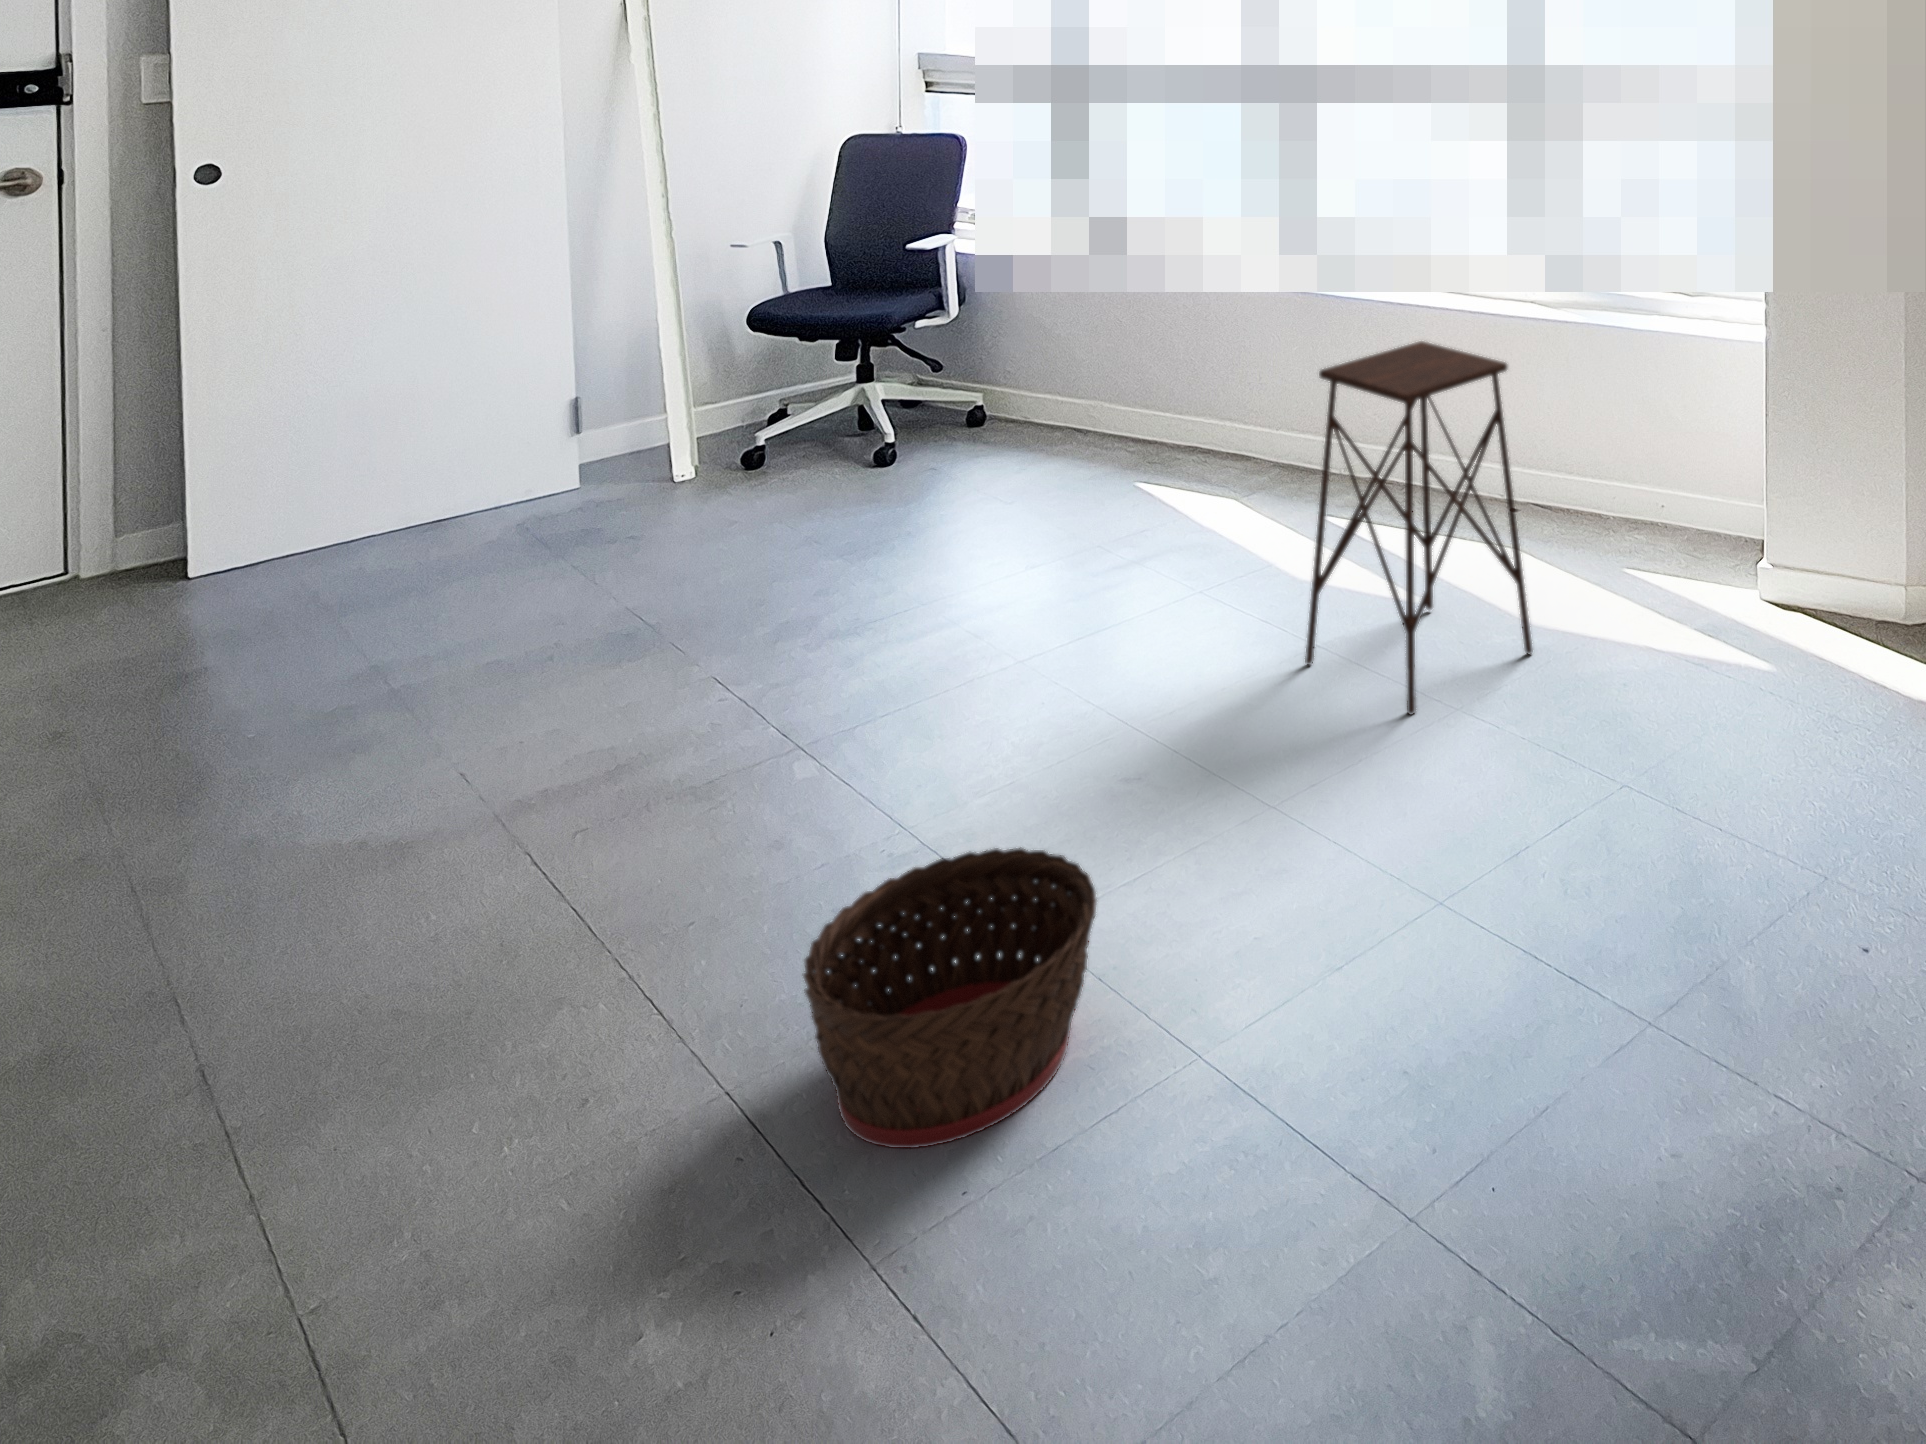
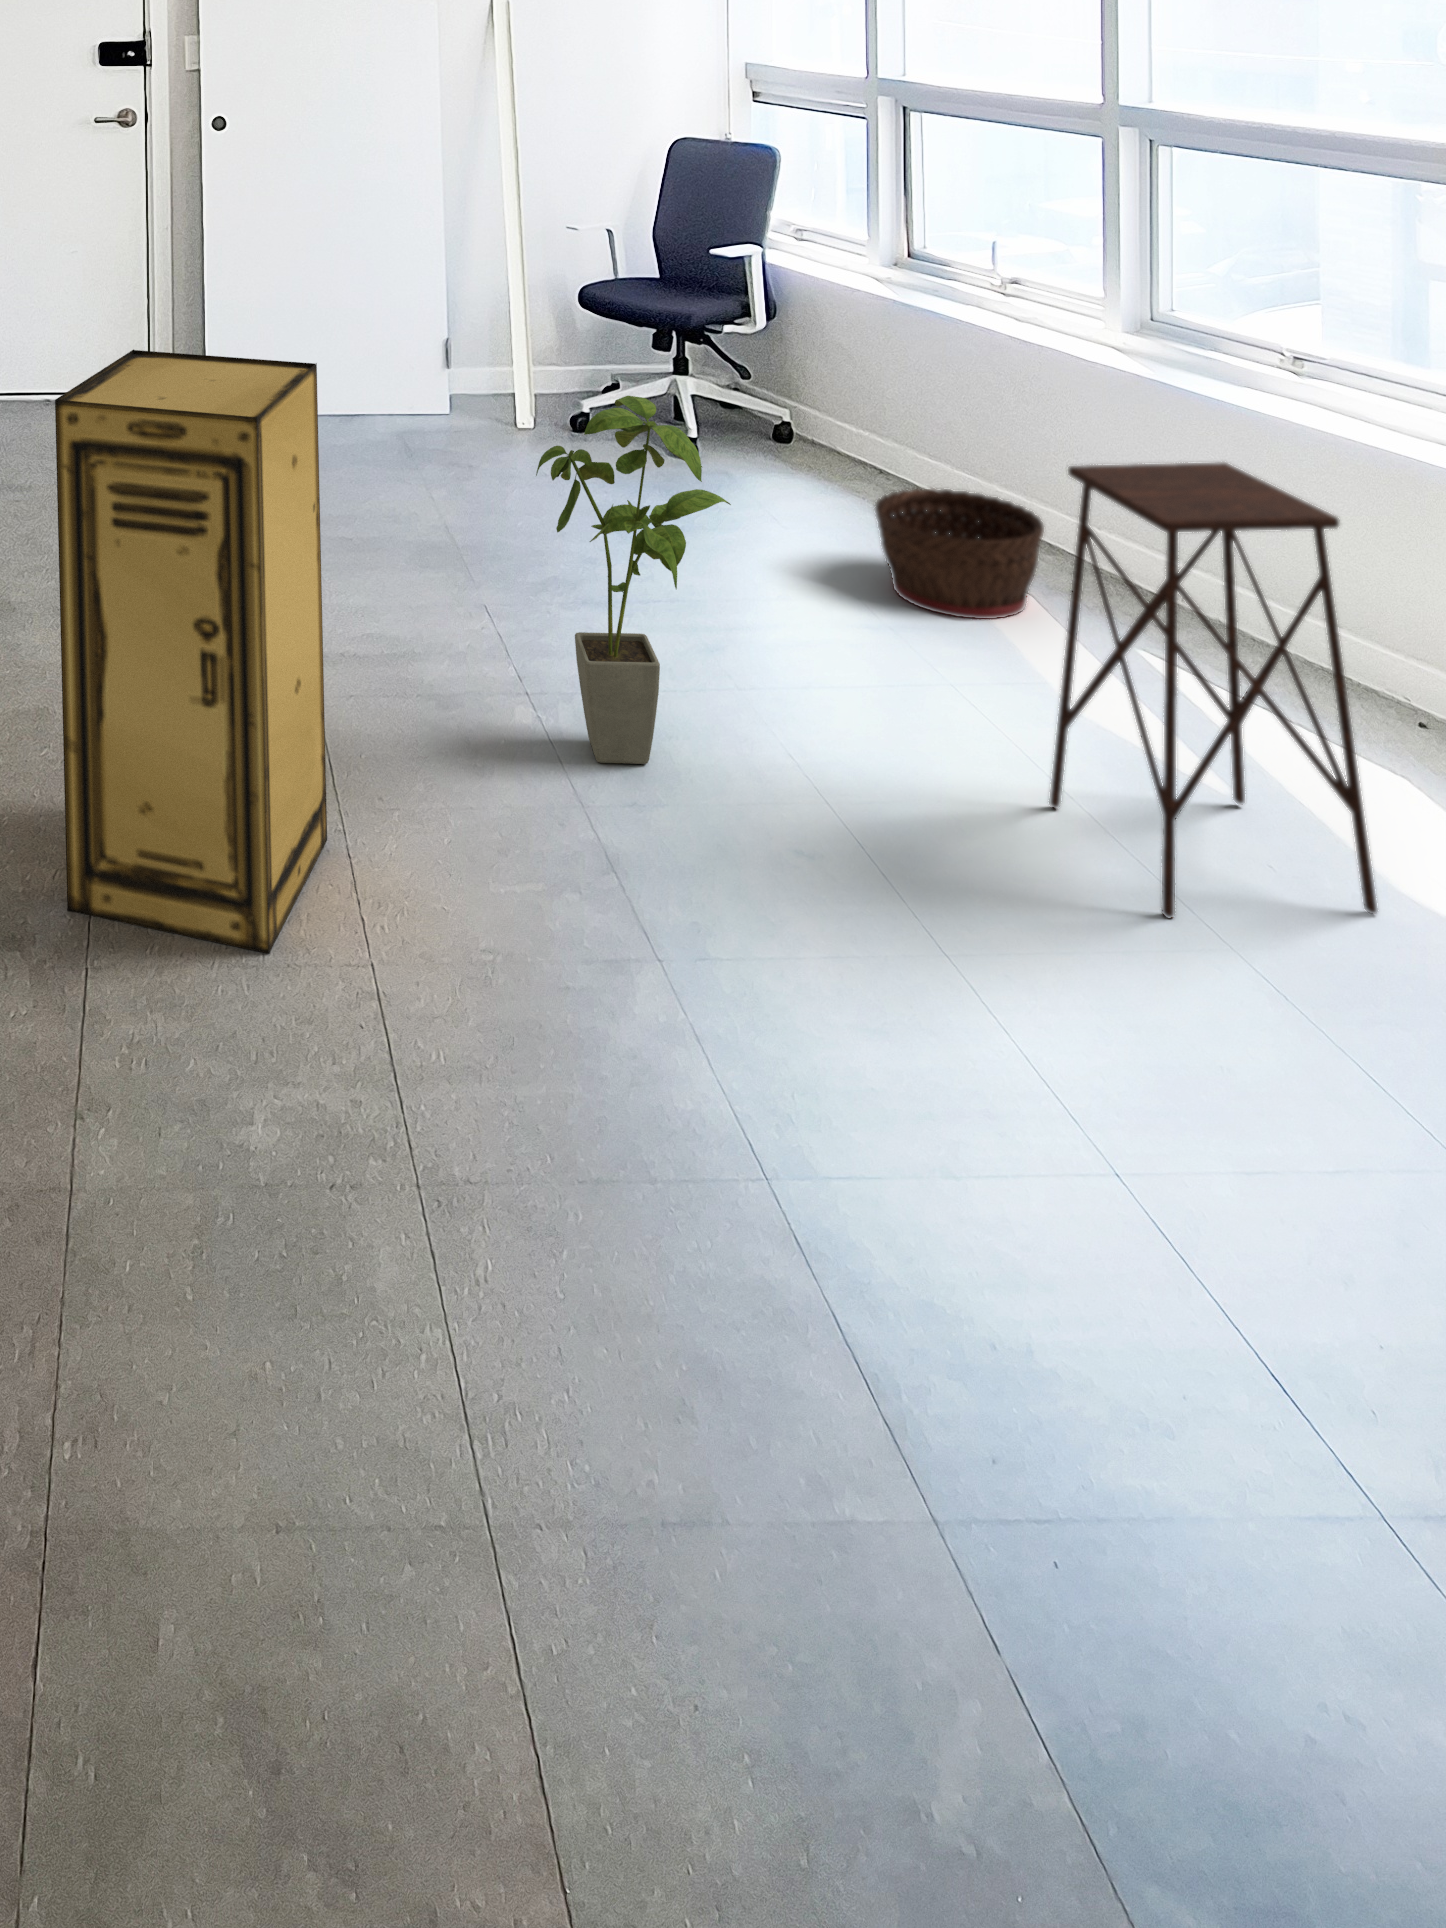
house plant: none [818,395,1024,789] -> present [536,396,731,764]
storage cabinet: none [191,436,598,1288] -> present [55,350,327,953]
basket: present [803,847,1096,1148] -> present [875,488,1044,619]

